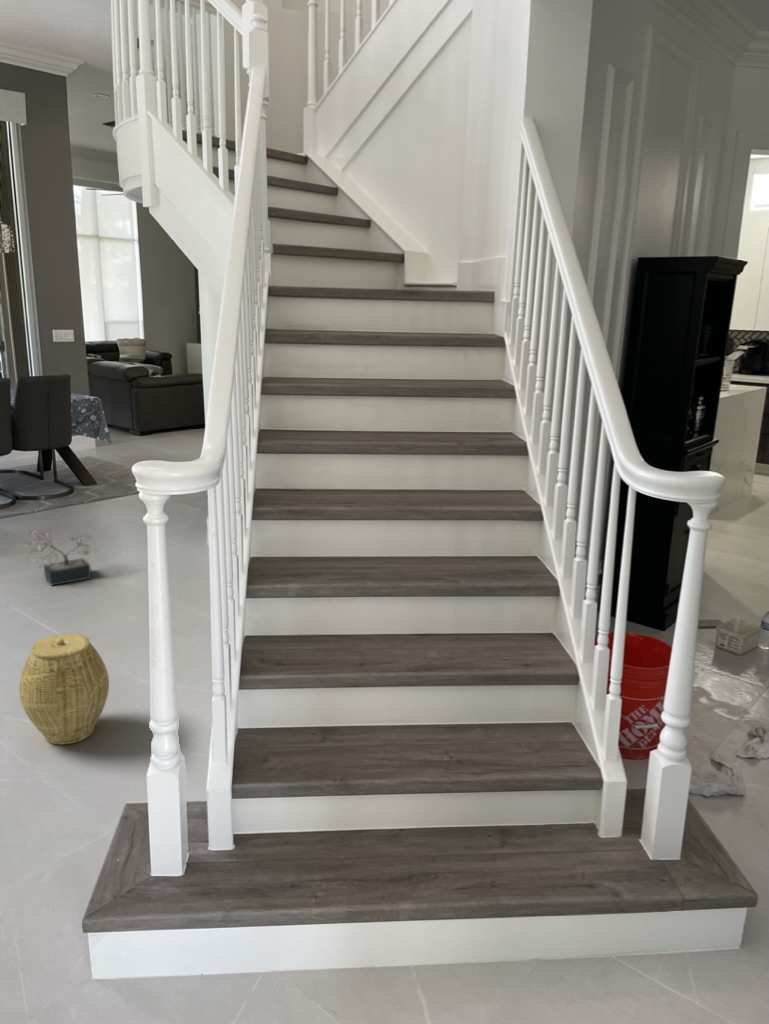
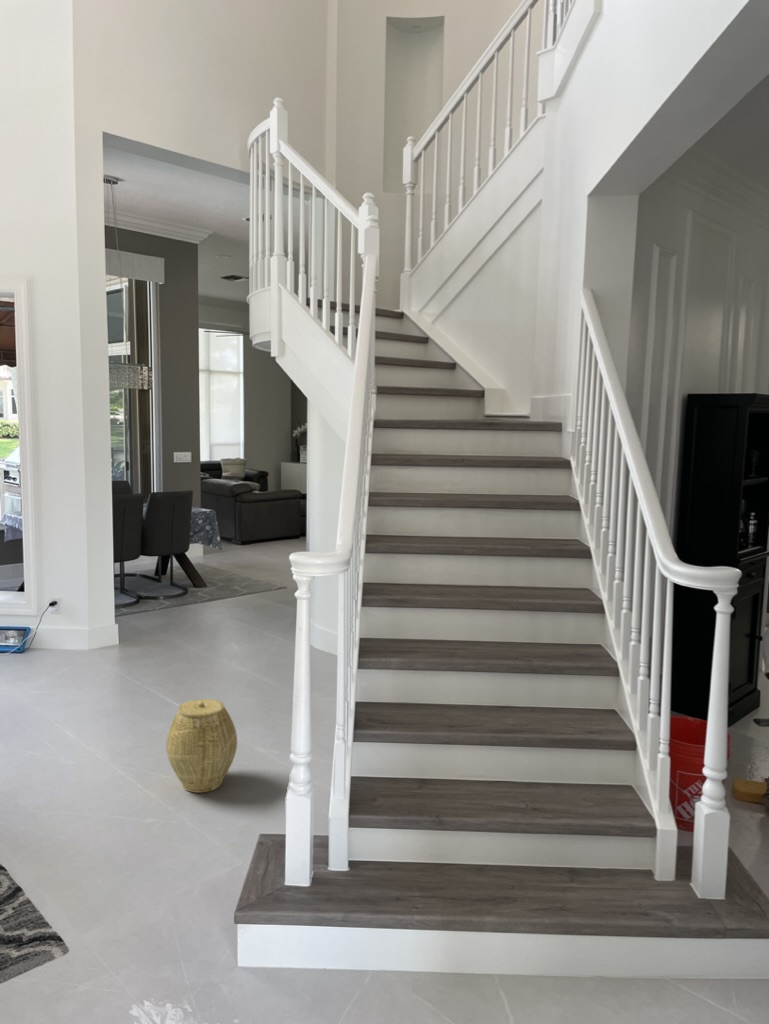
decorative plant: present [28,530,97,585] -> none [157,617,217,667]

